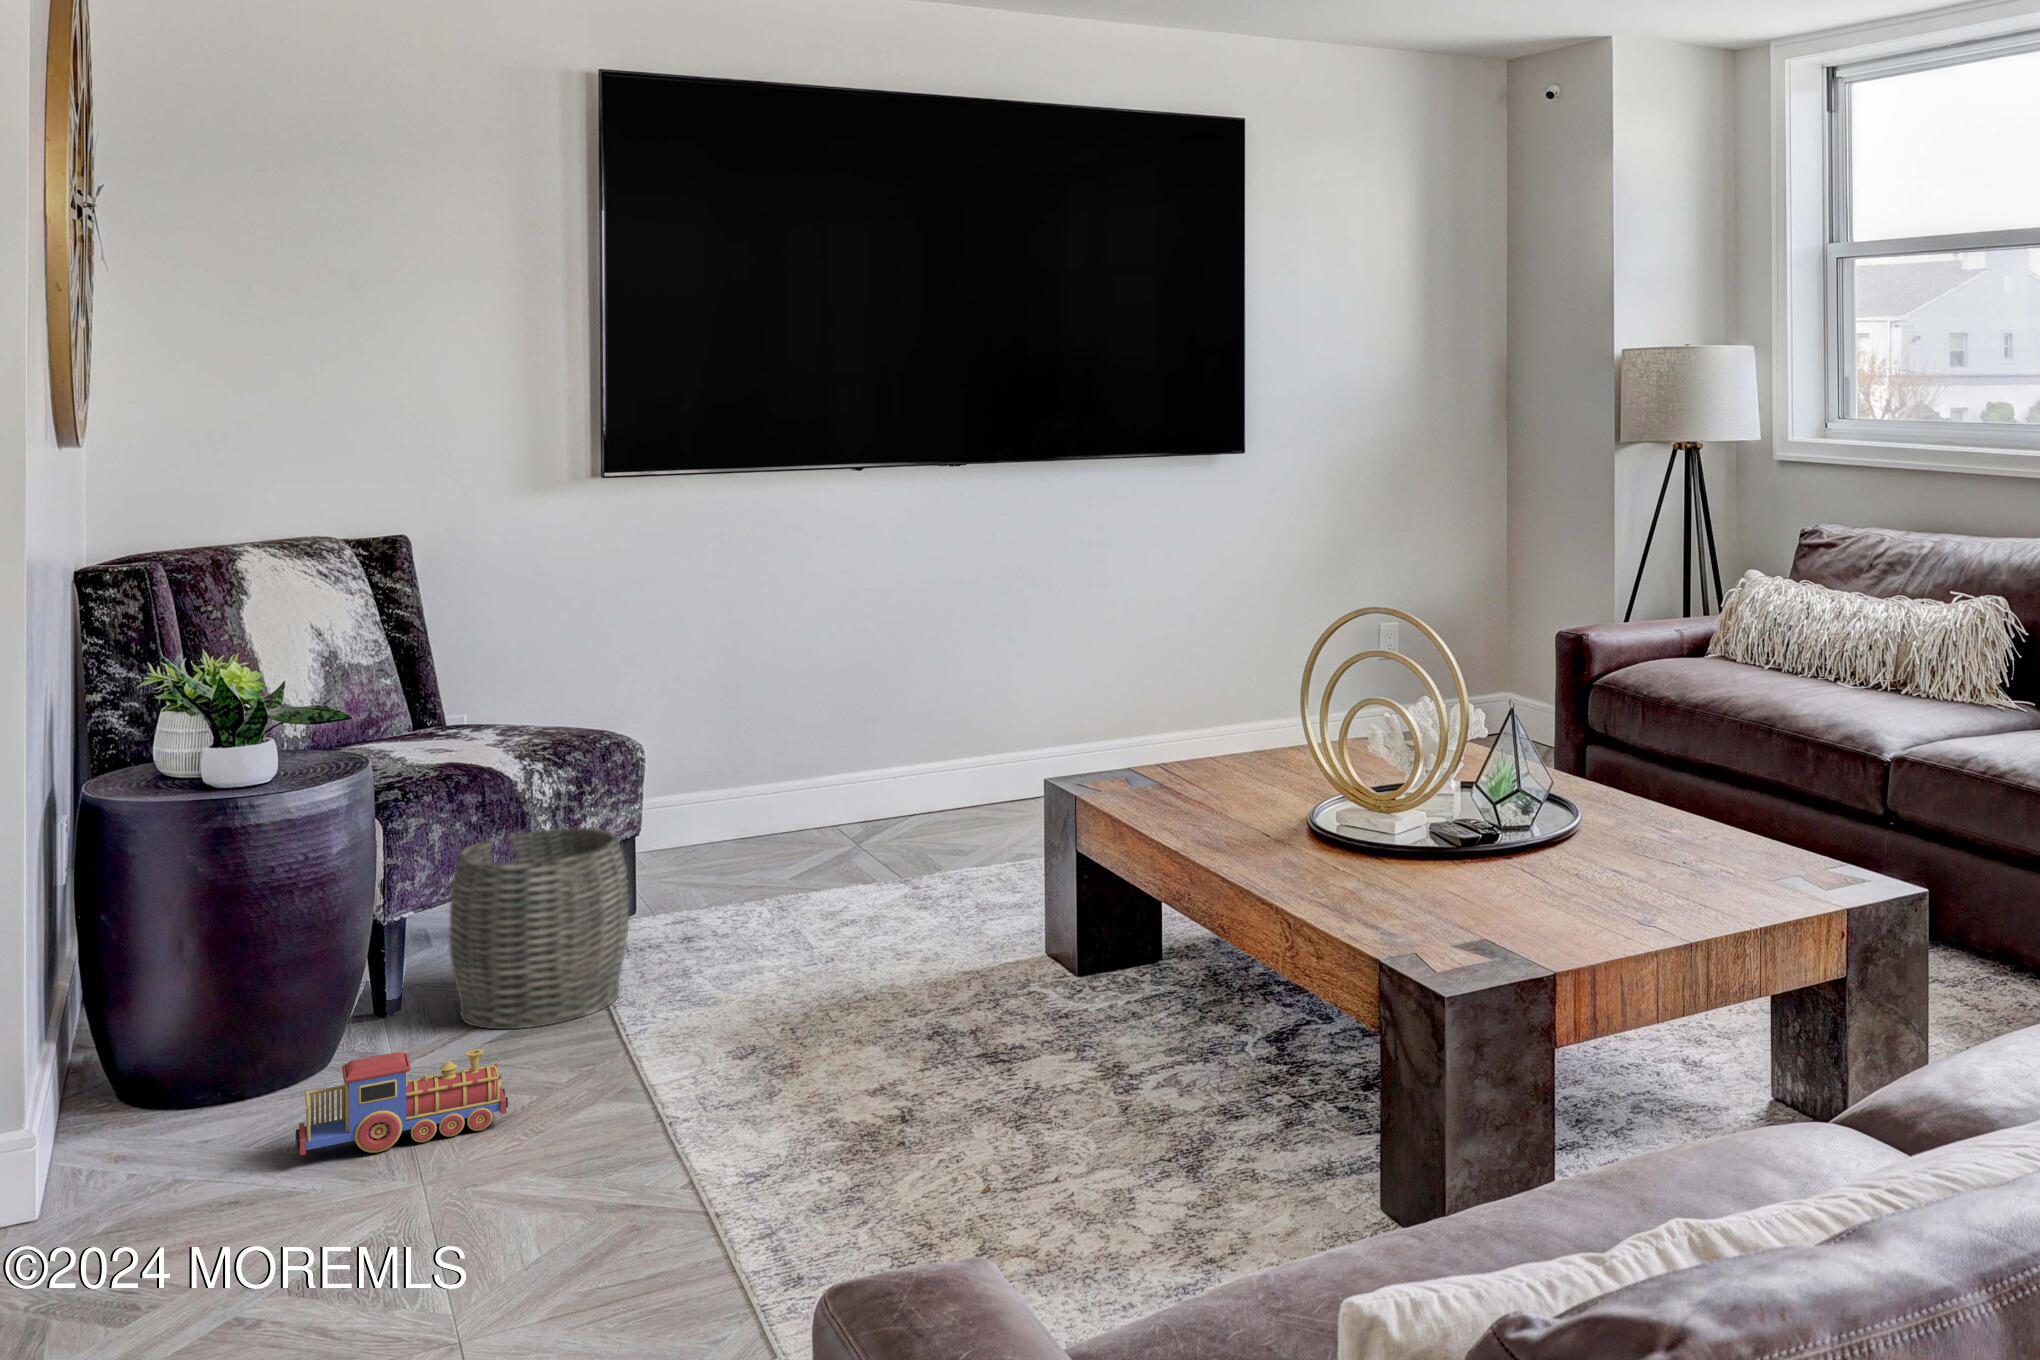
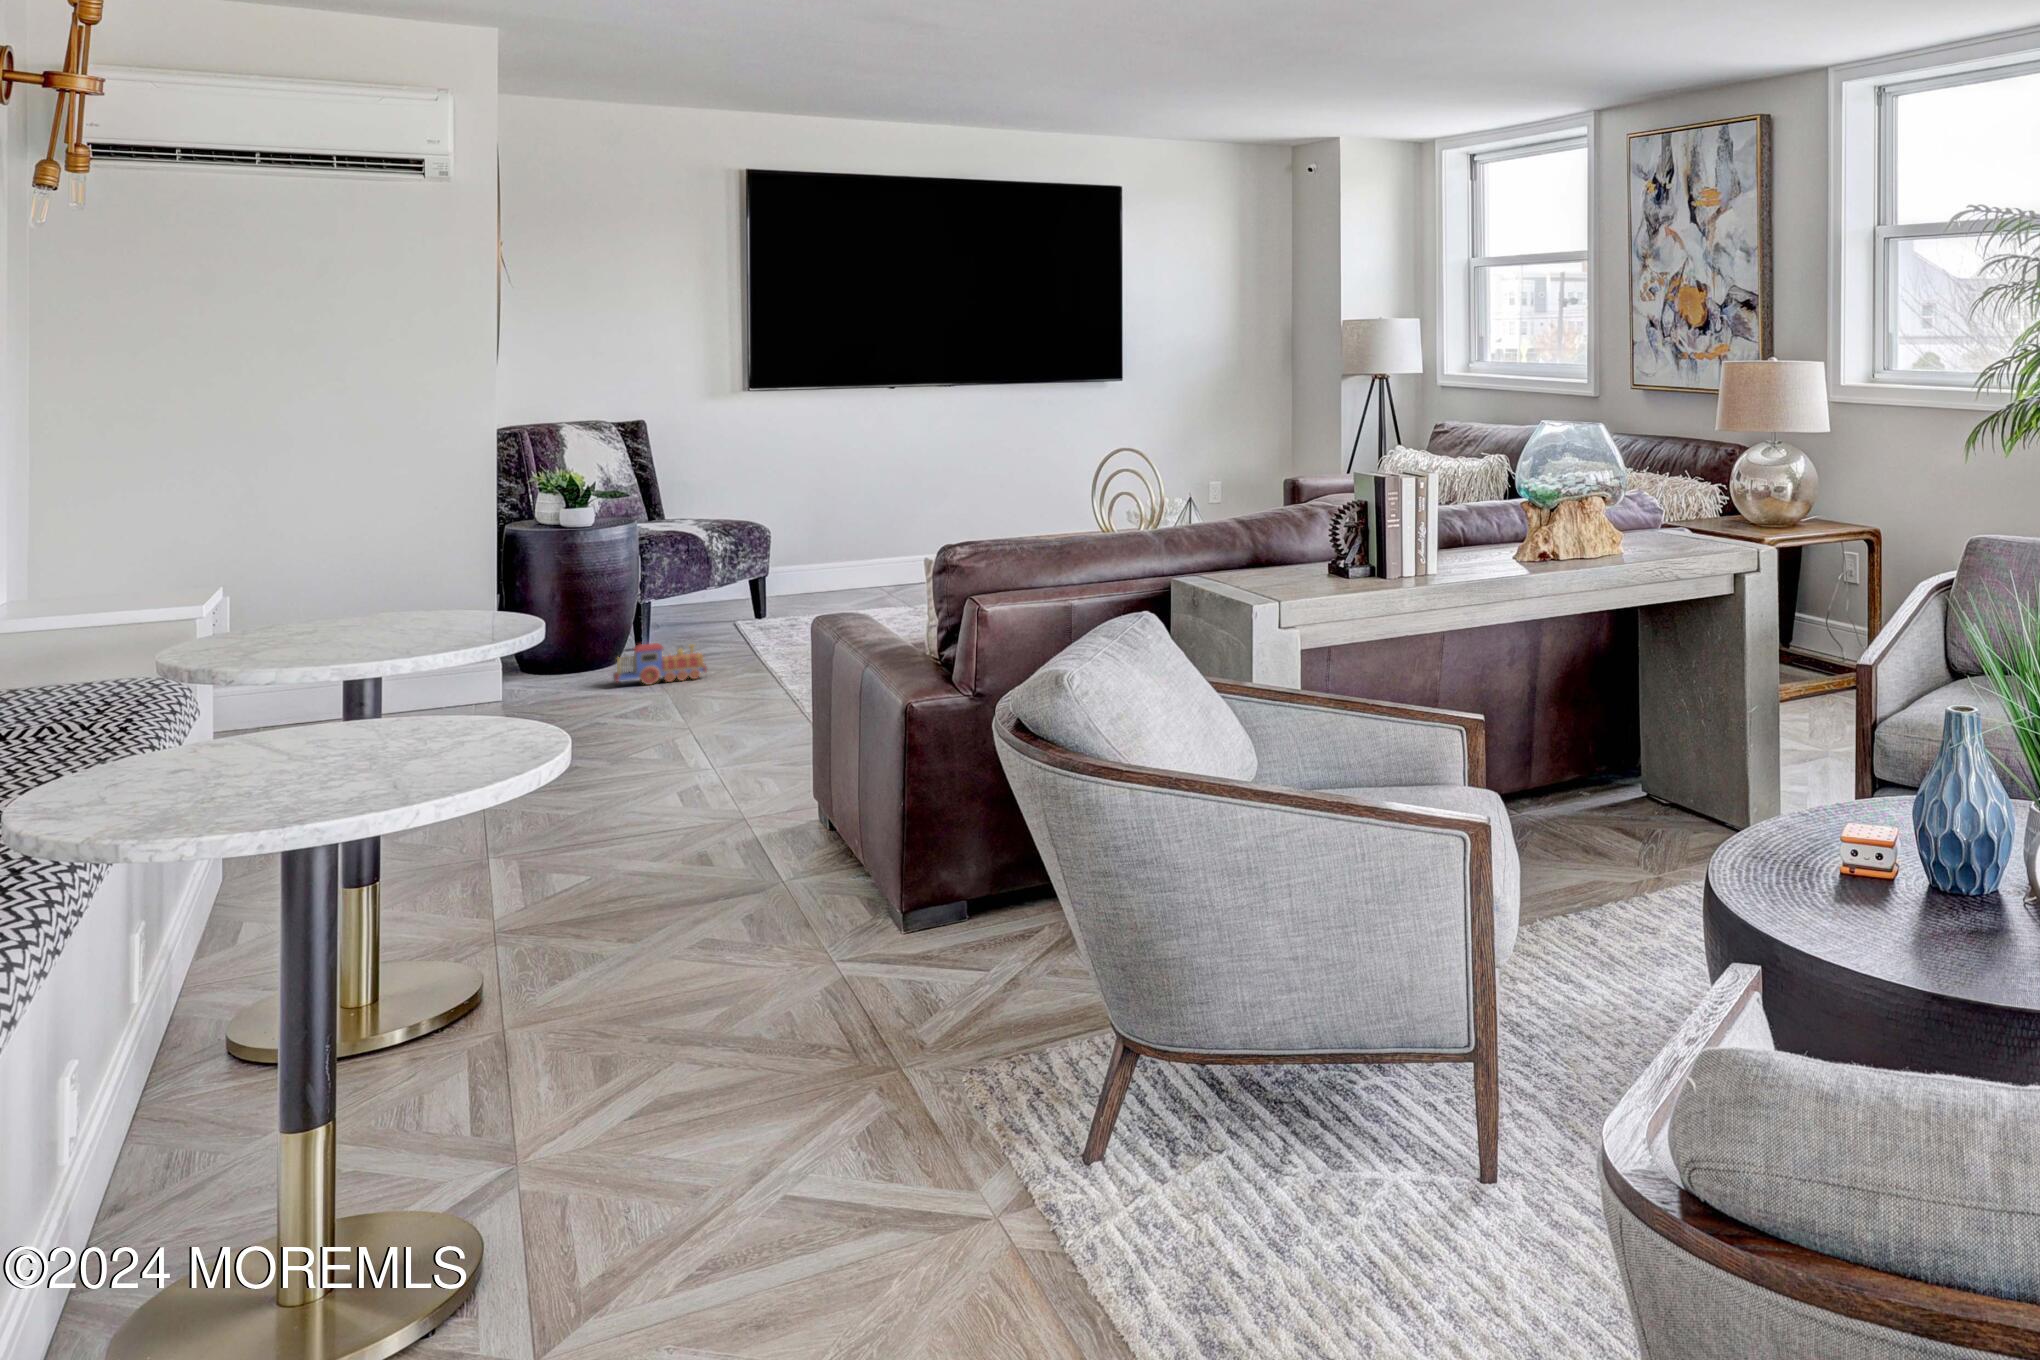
woven basket: present [450,828,629,1029] -> none [674,563,762,654]

